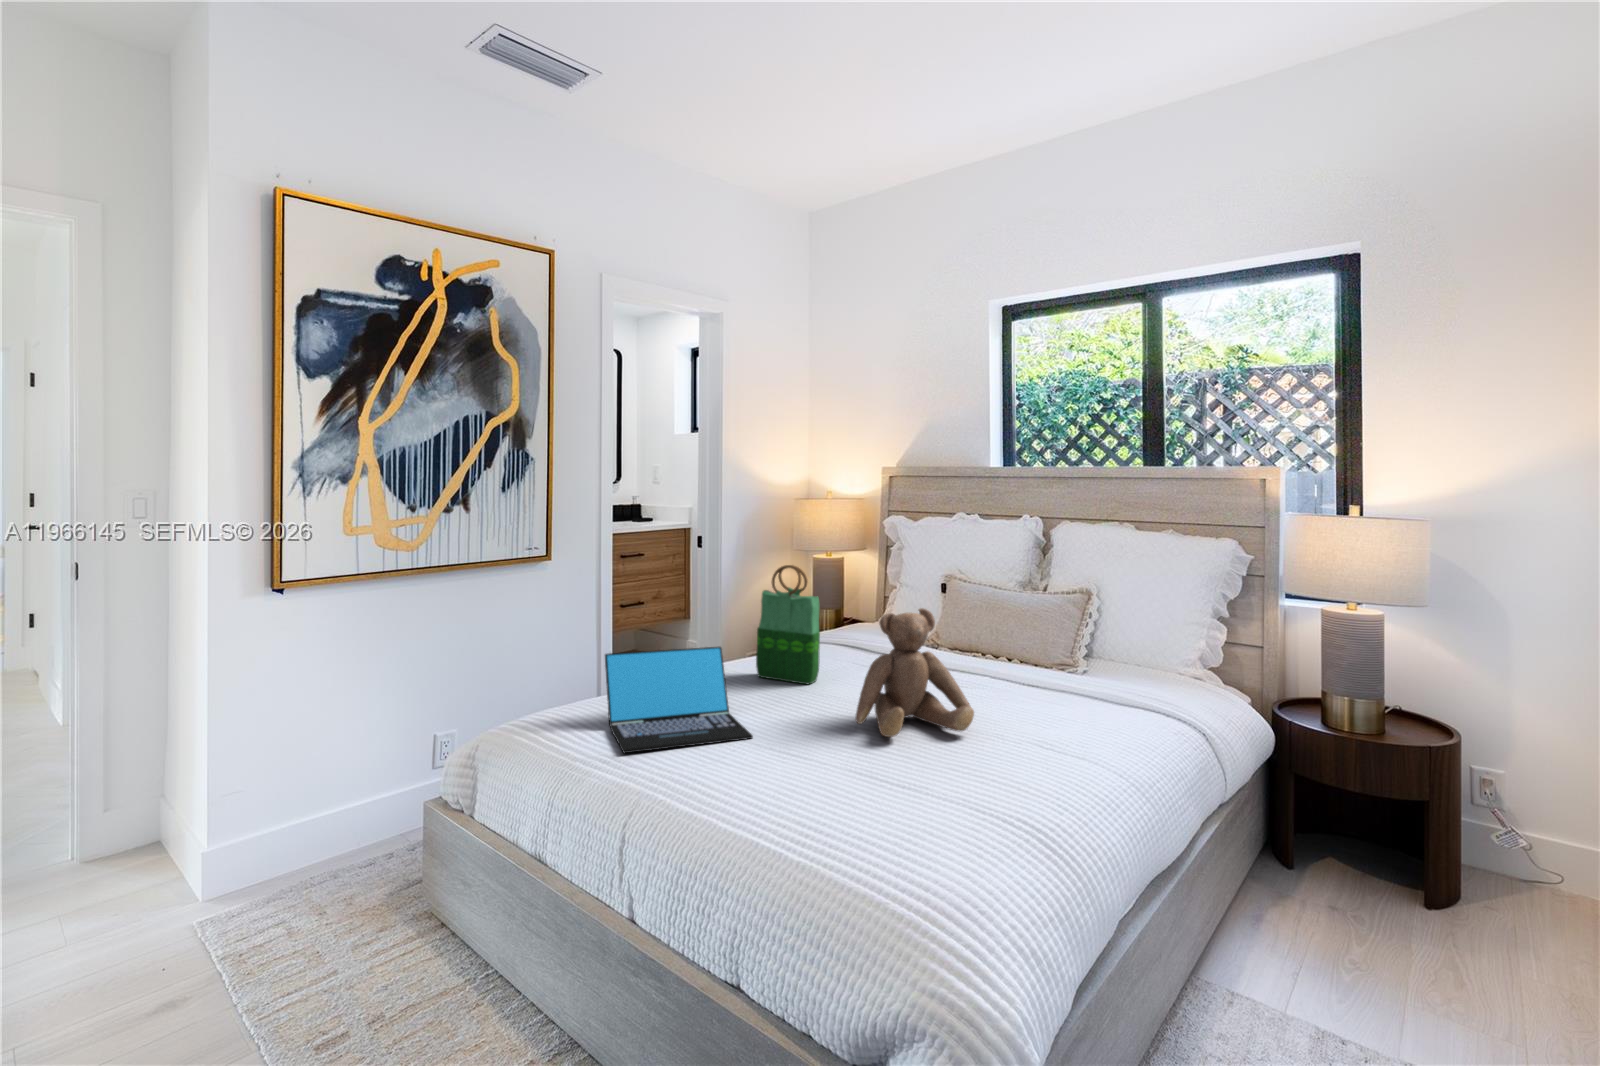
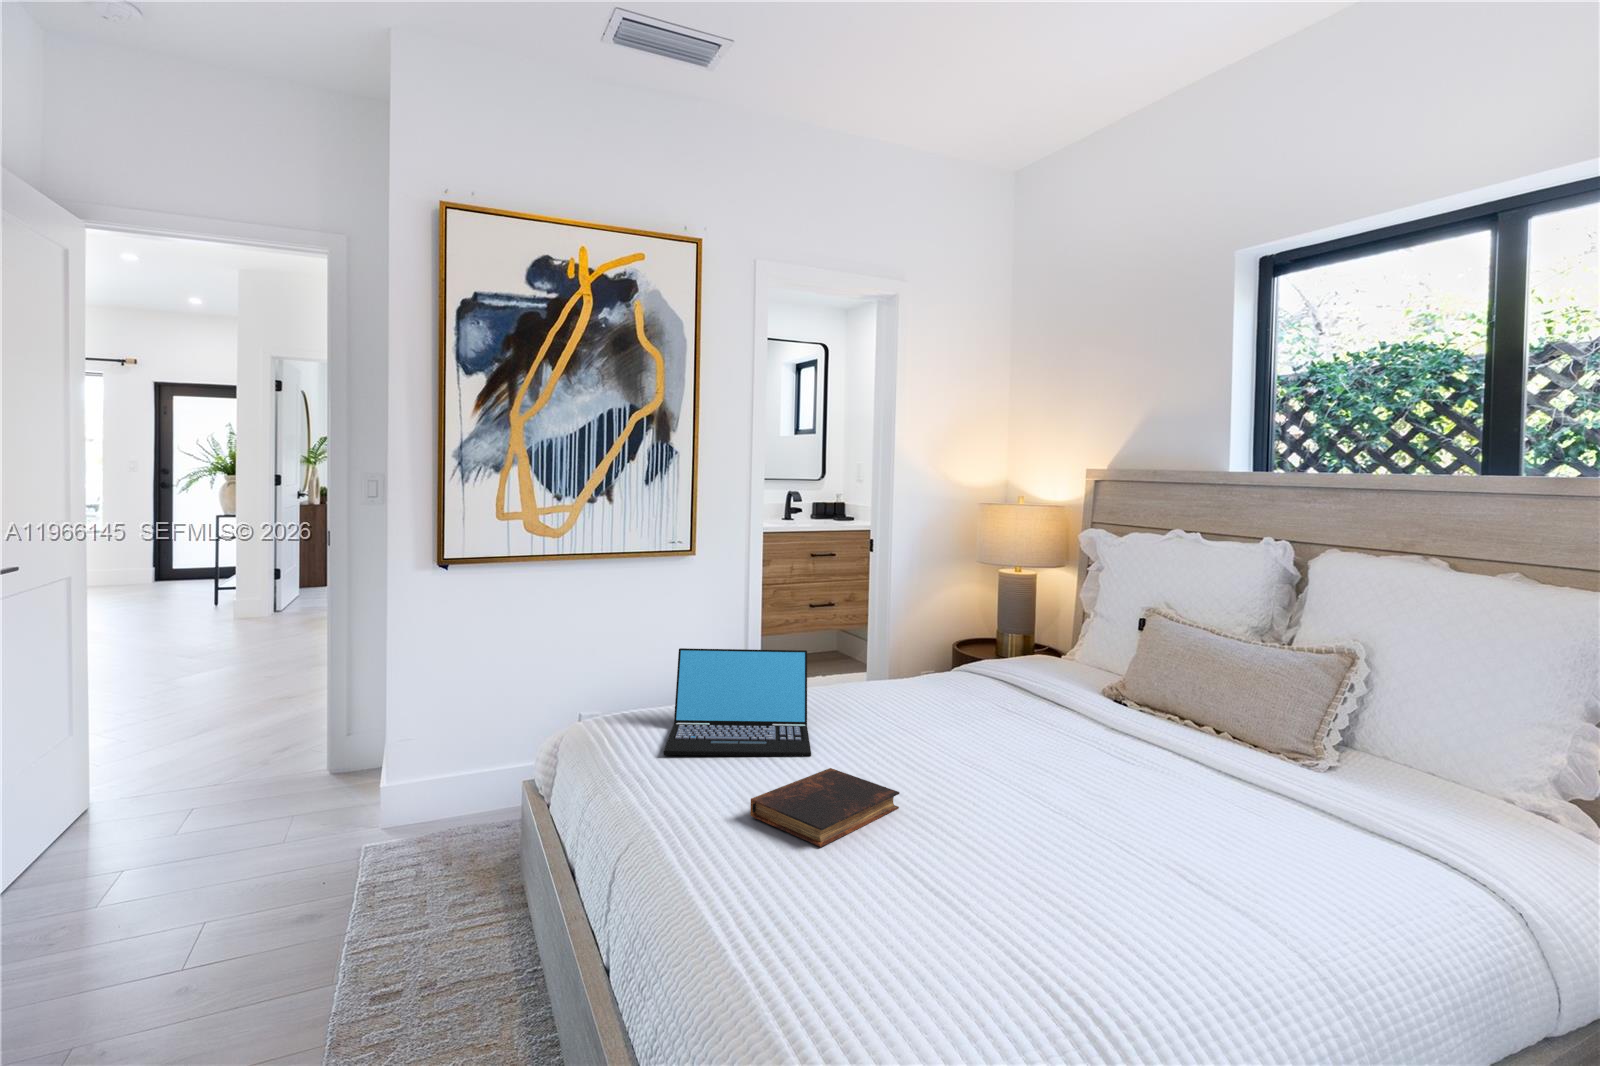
tote bag: present [756,565,820,684] -> none [871,564,941,704]
teddy bear: present [855,608,974,737] -> none [933,621,1091,780]
book: none [746,745,857,808] -> present [750,768,899,847]

